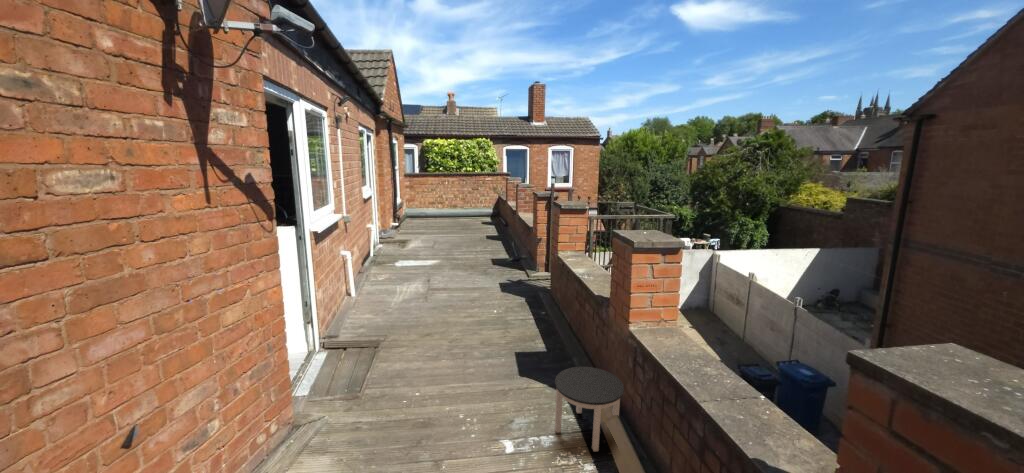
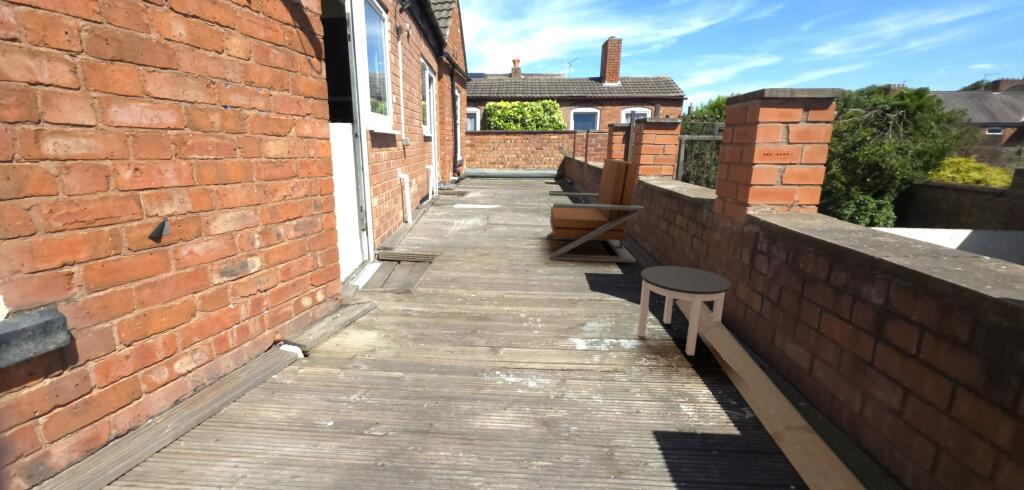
lounge chair: none [481,238,561,337] -> present [547,159,644,263]

